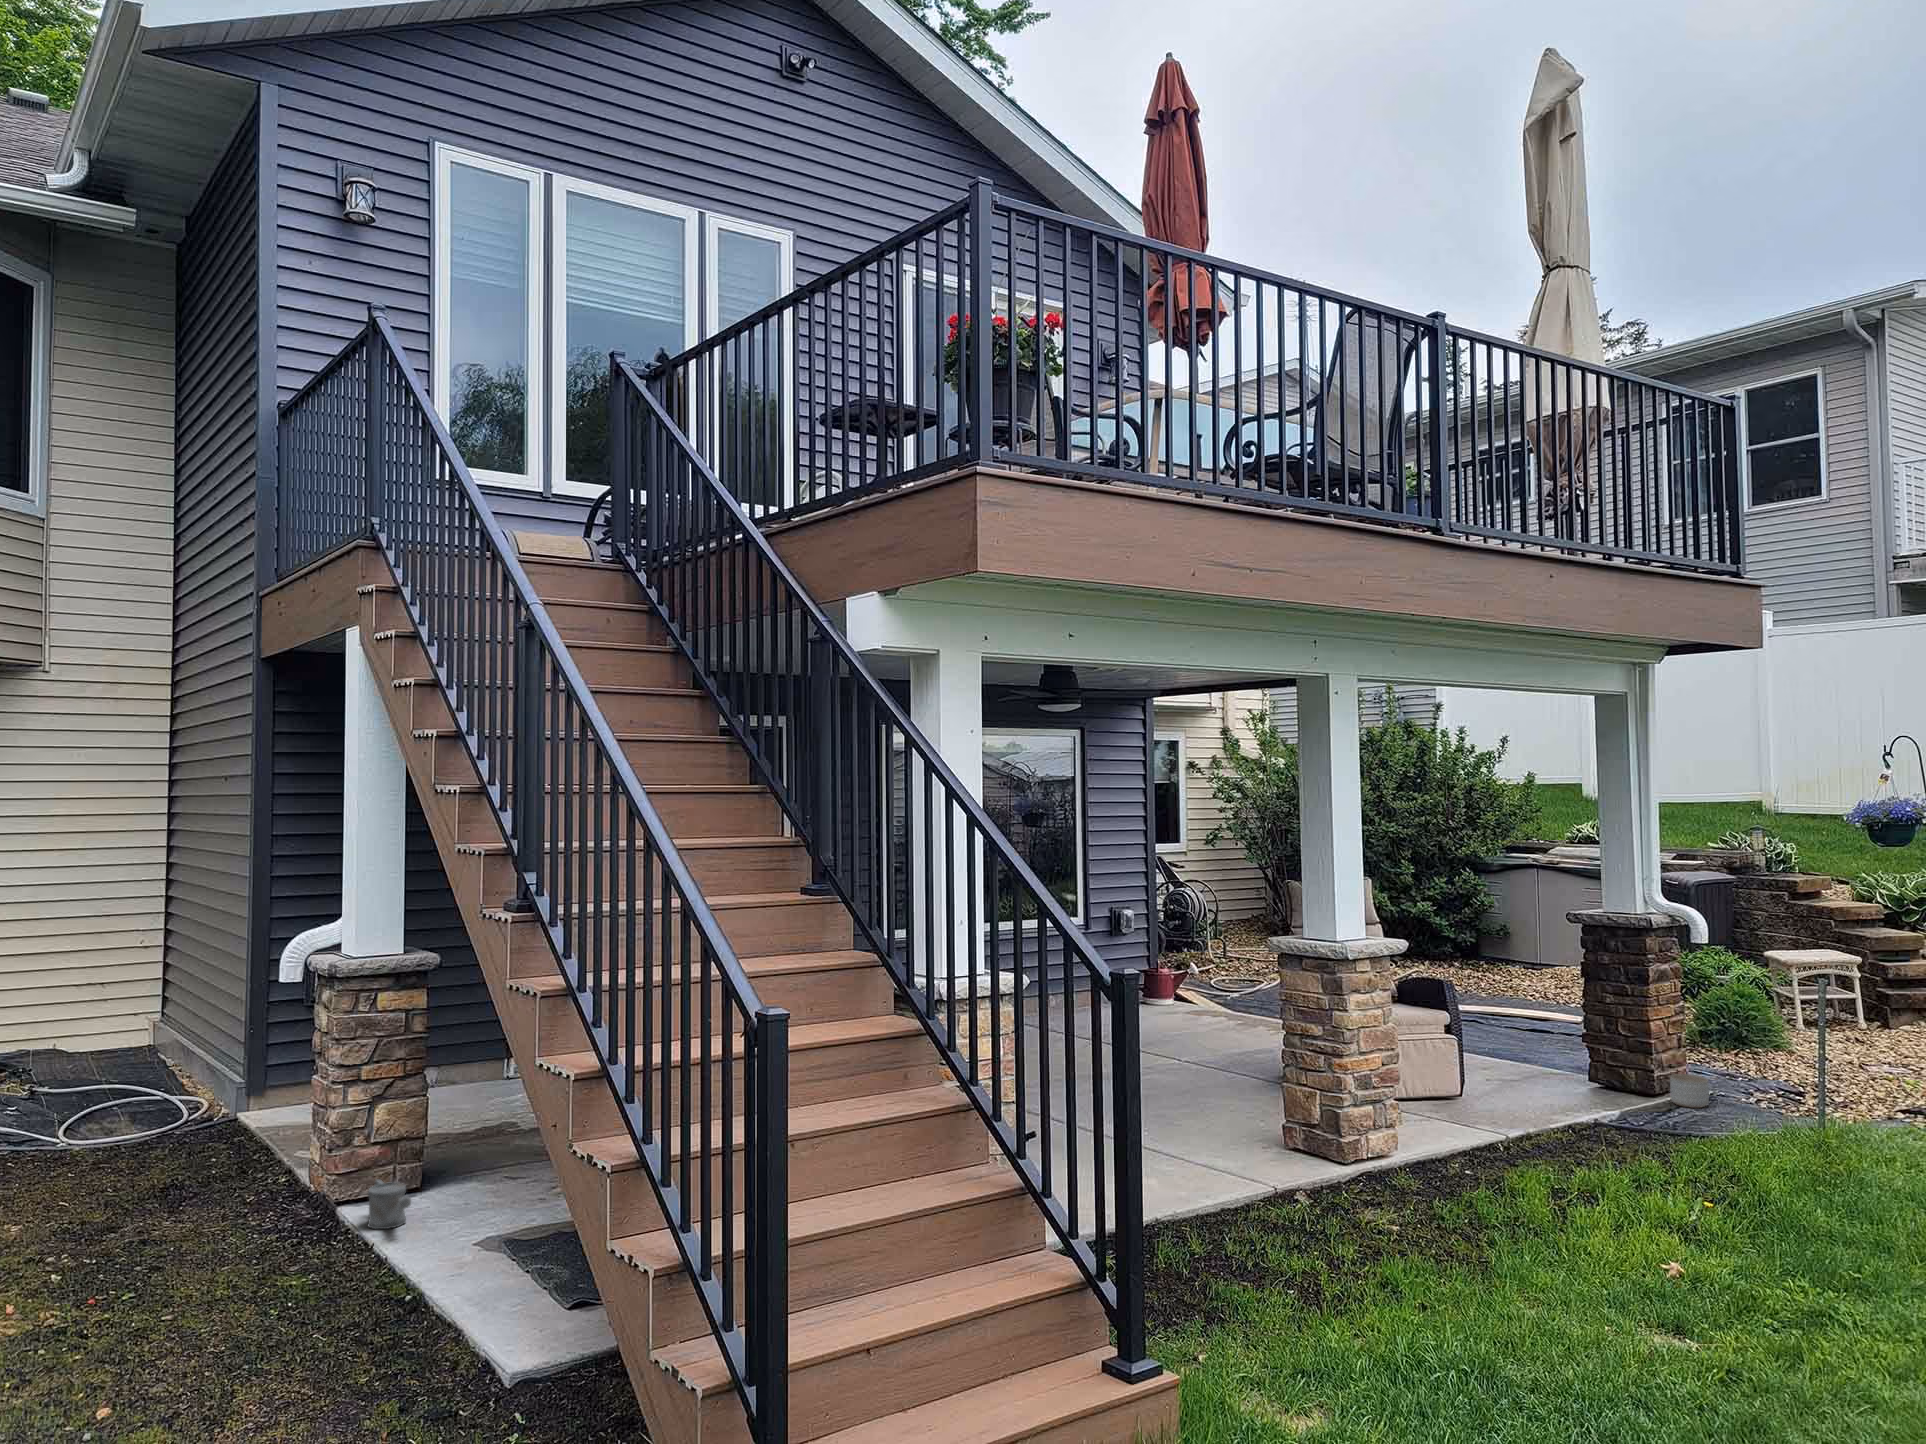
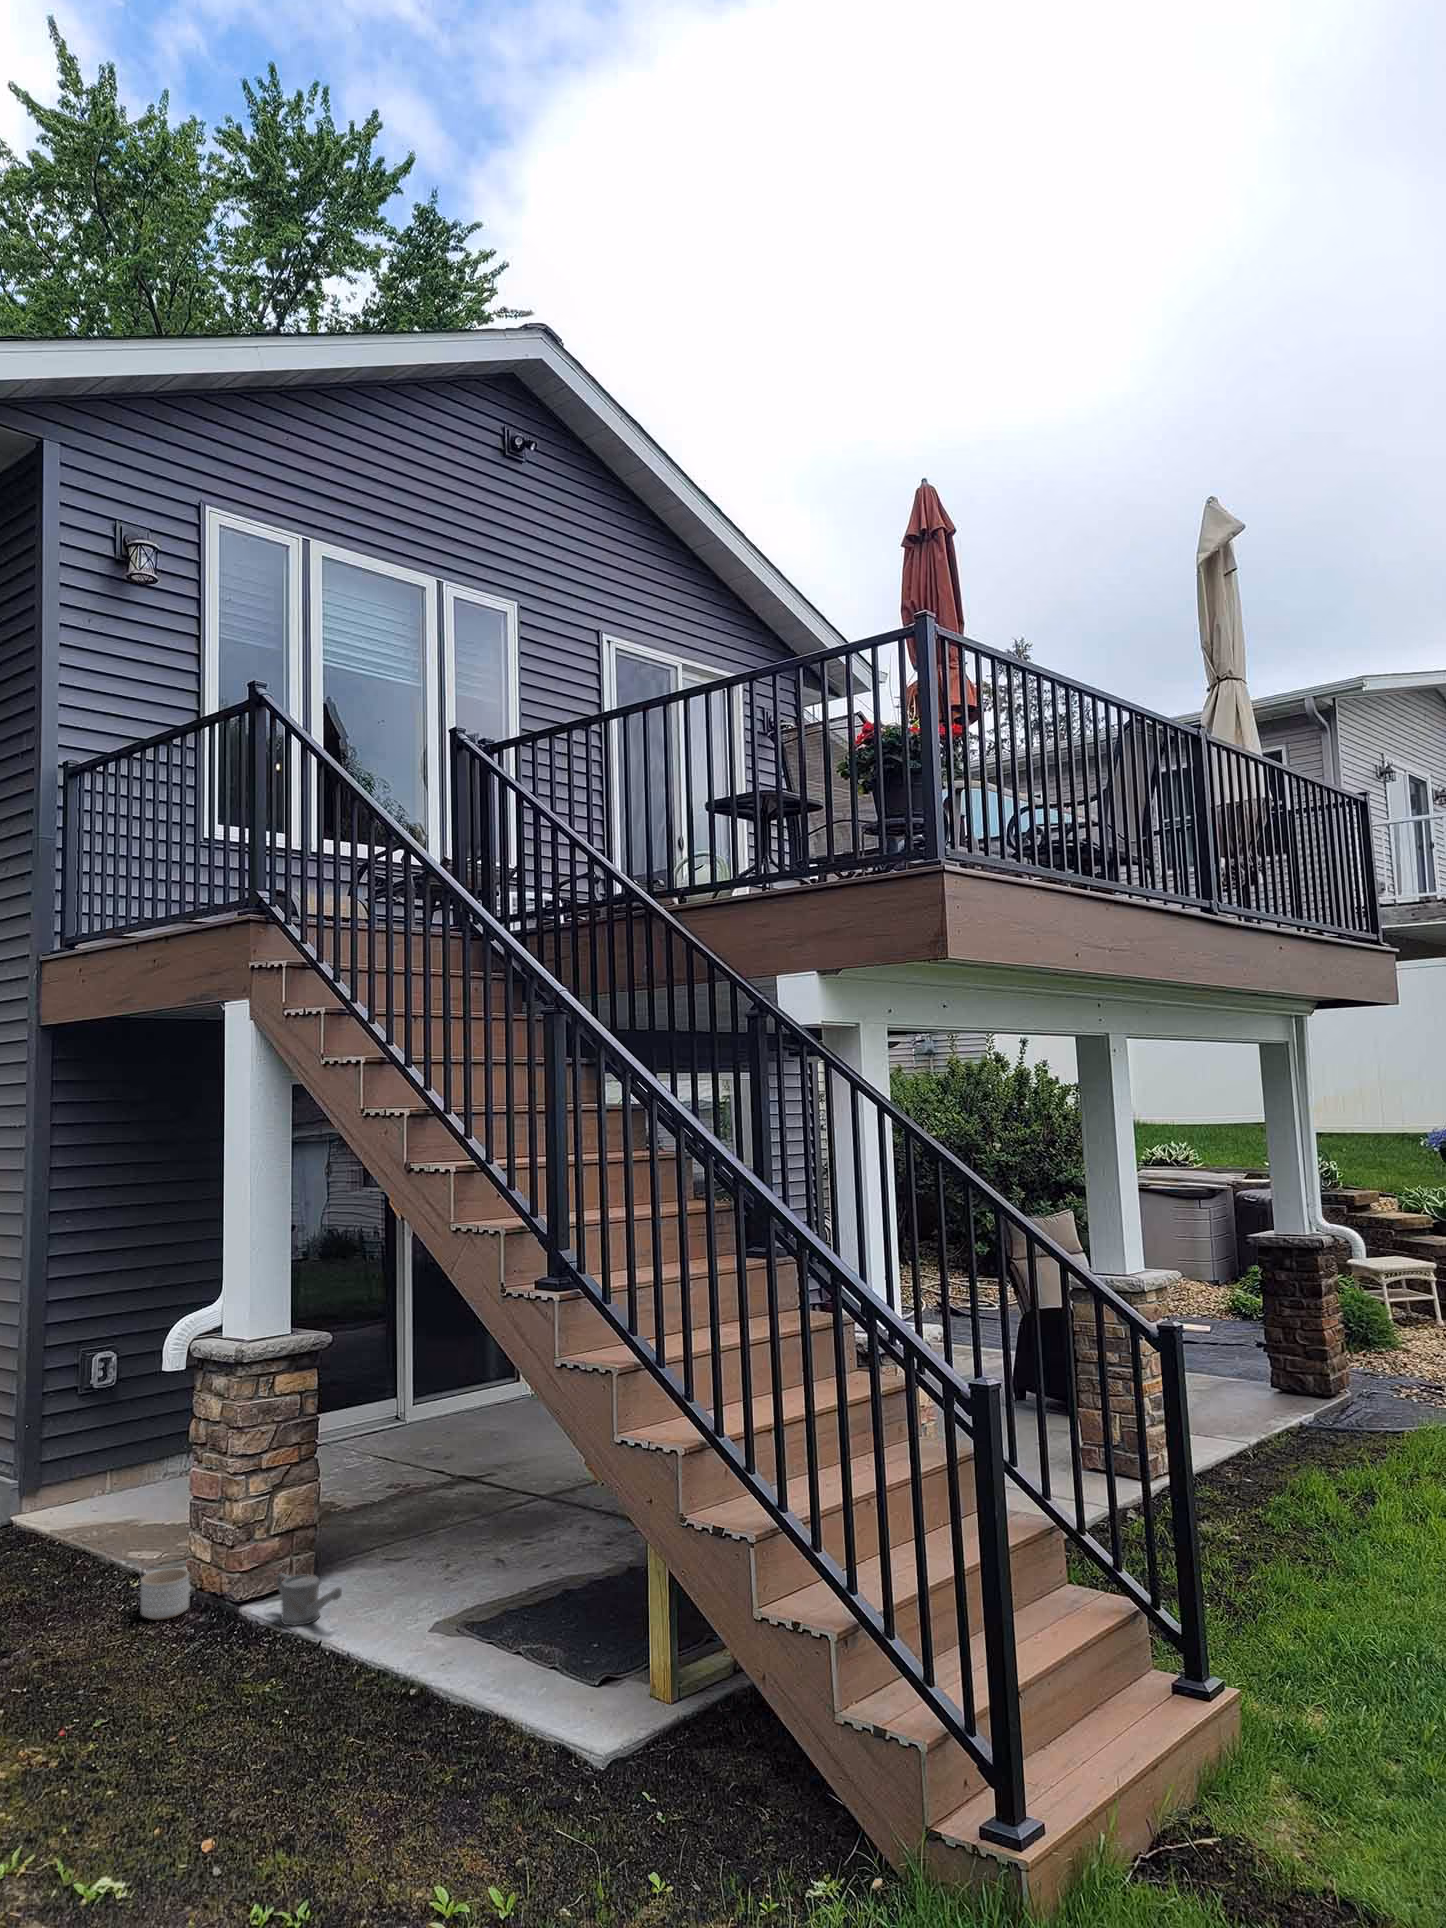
planter: present [1670,1074,1709,1108] -> present [141,1568,189,1620]

